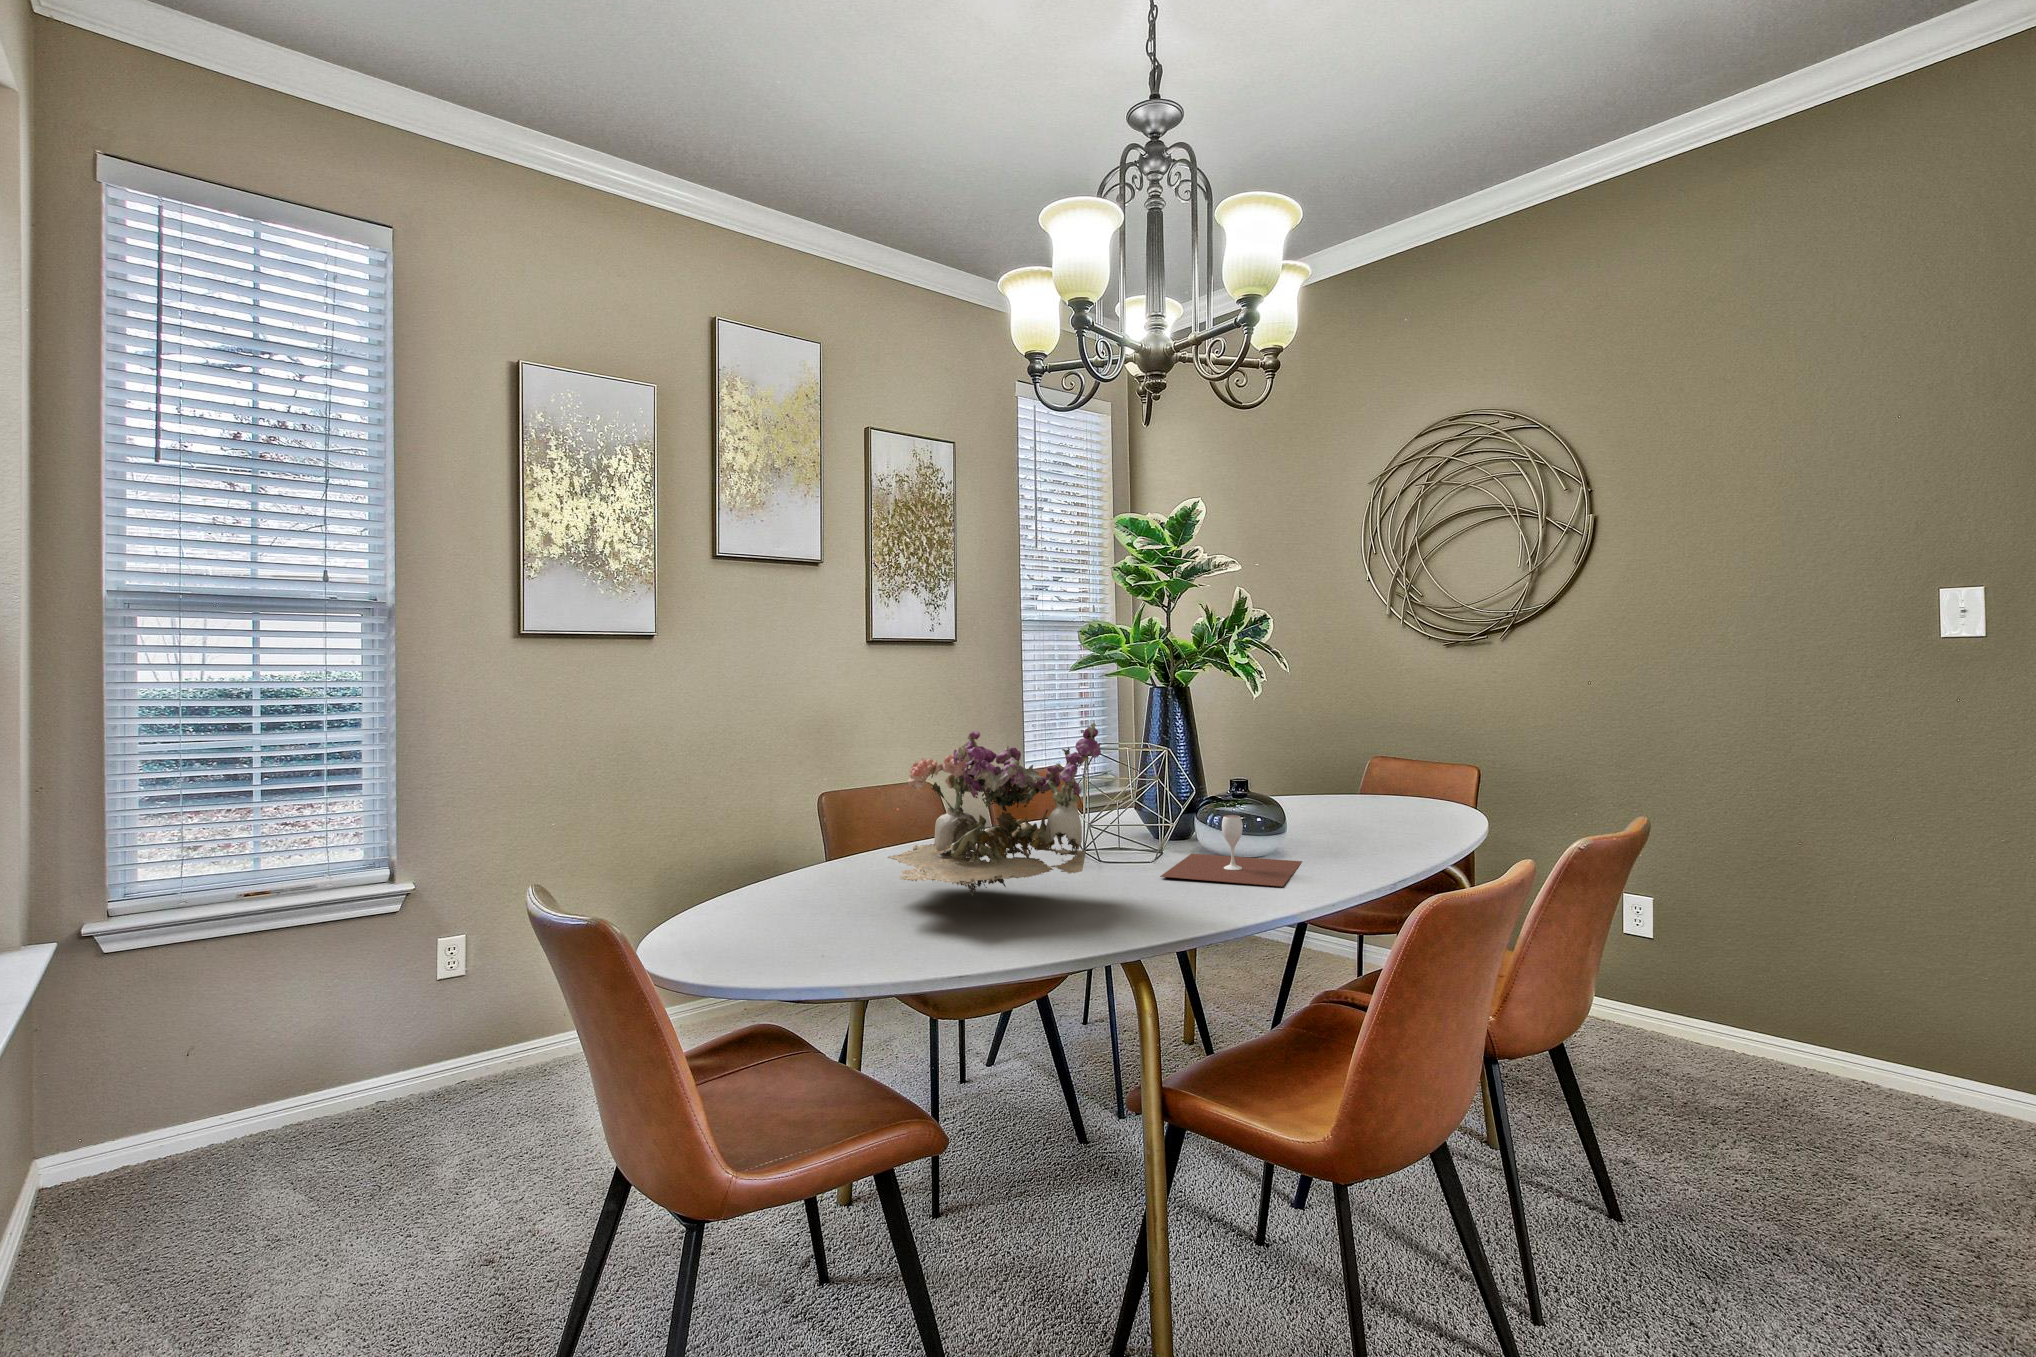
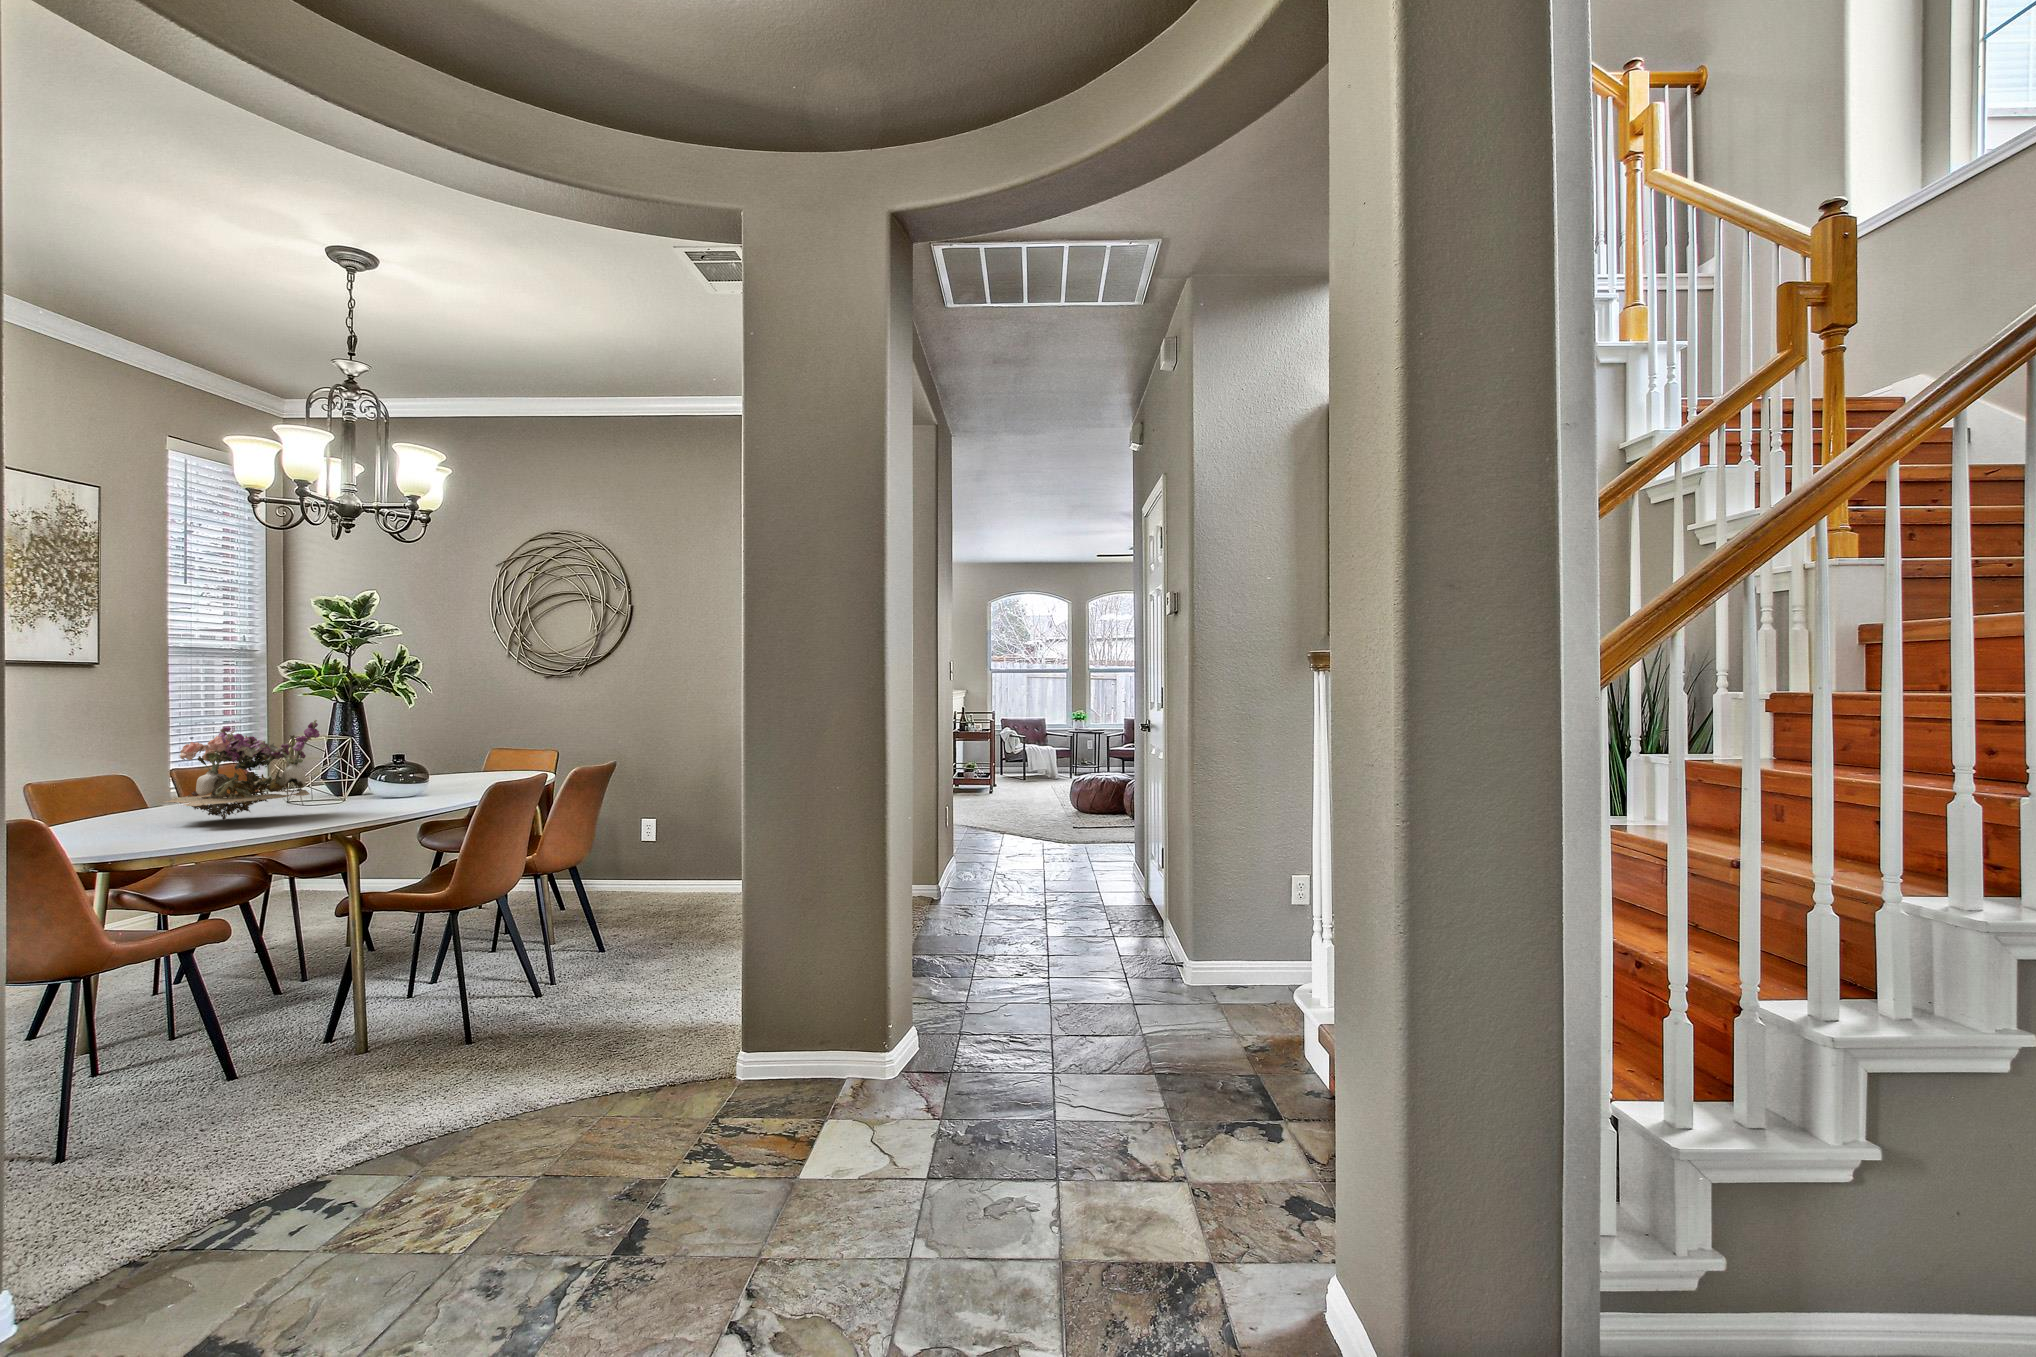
wine glass: present [1160,815,1302,887] -> none [350,771,437,804]

